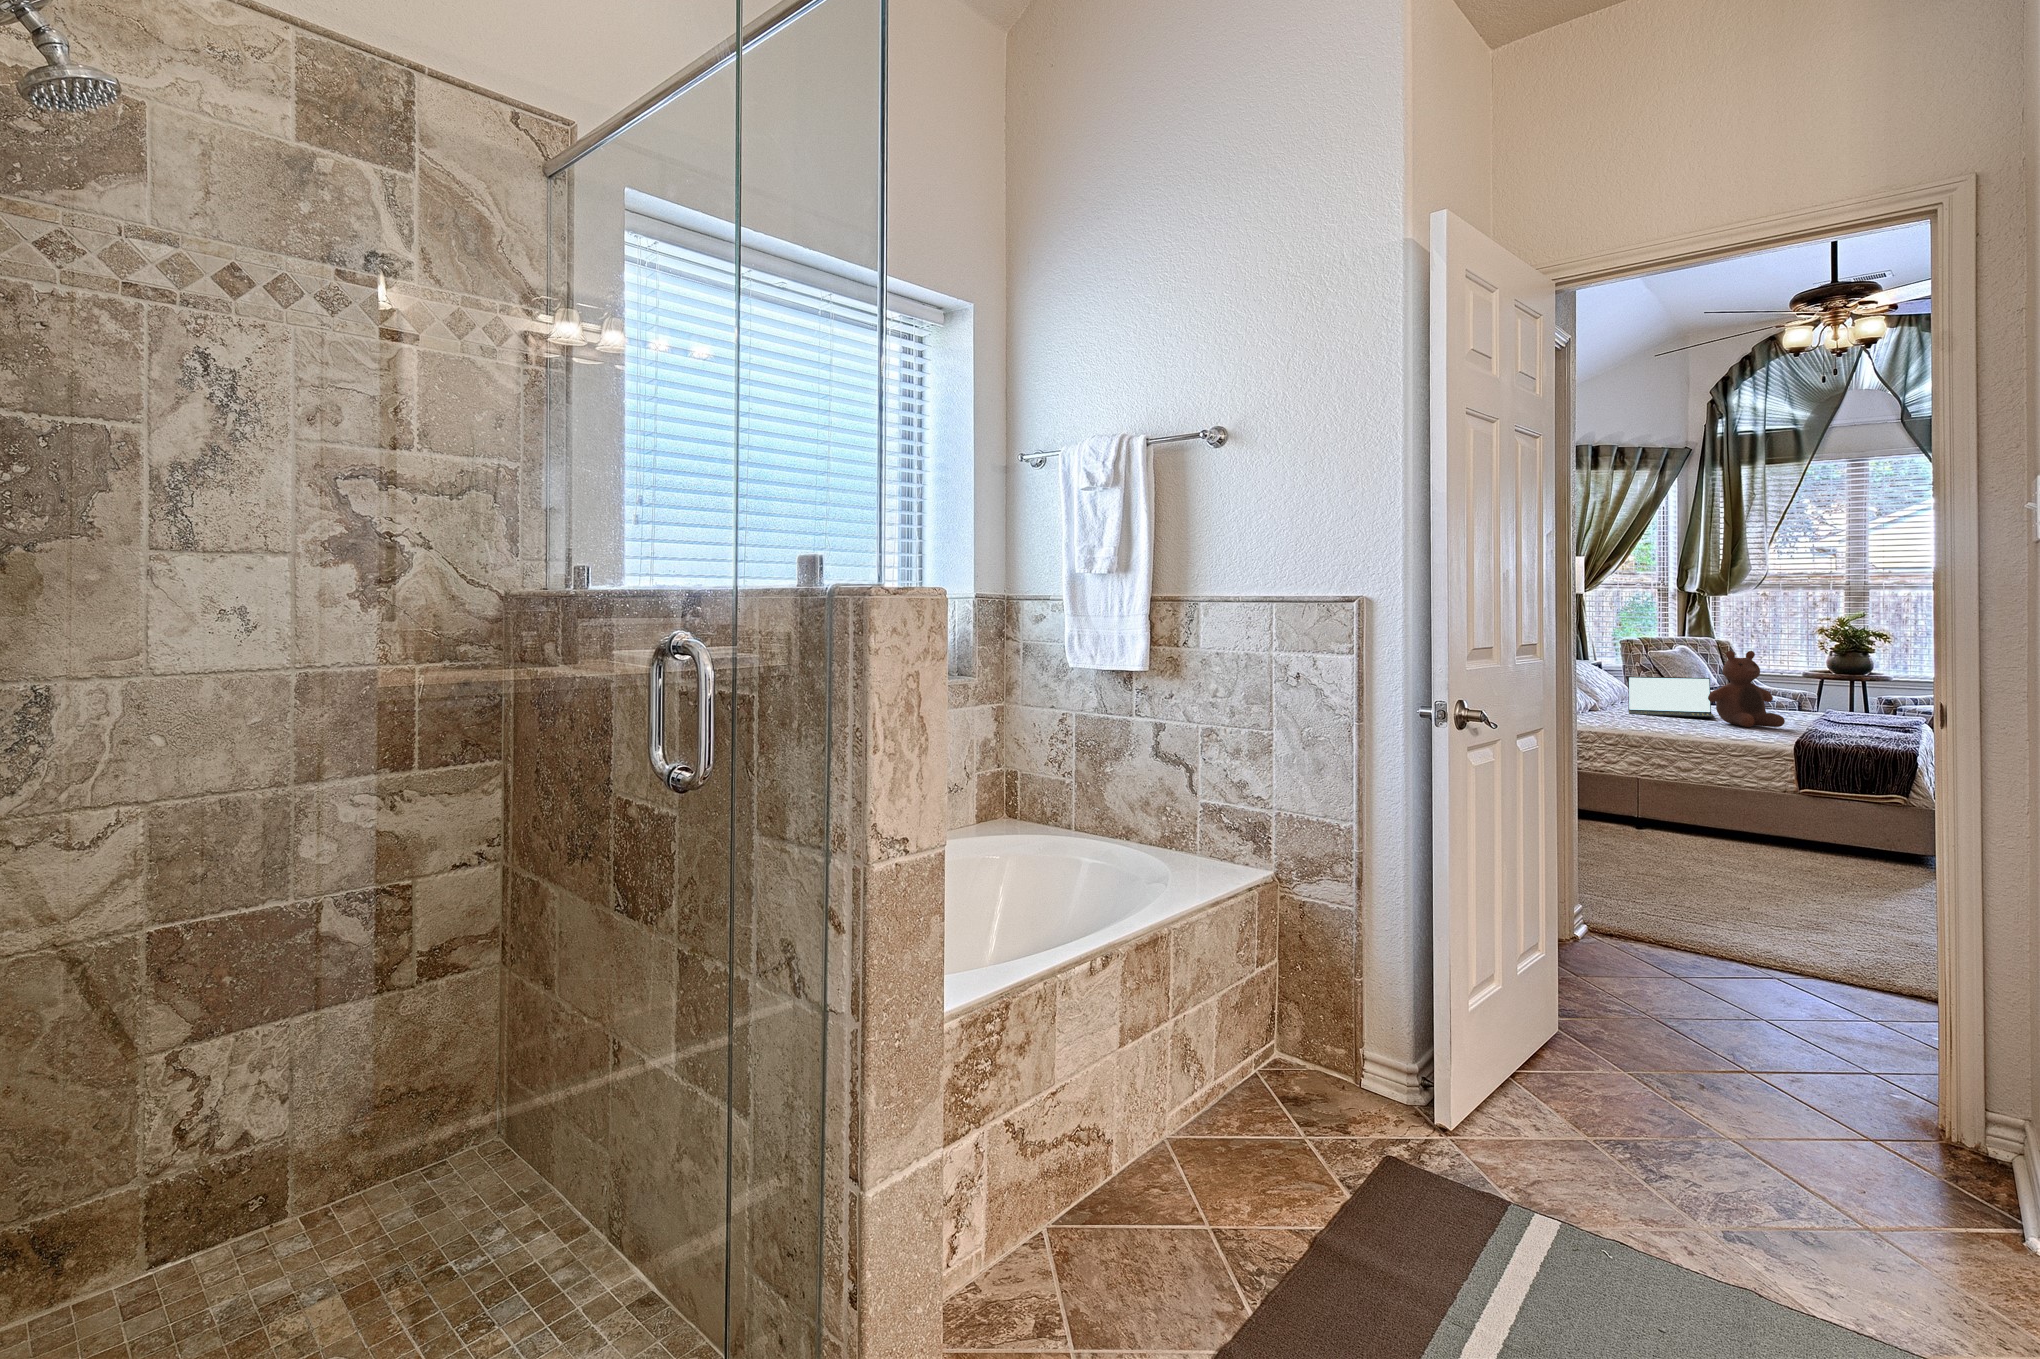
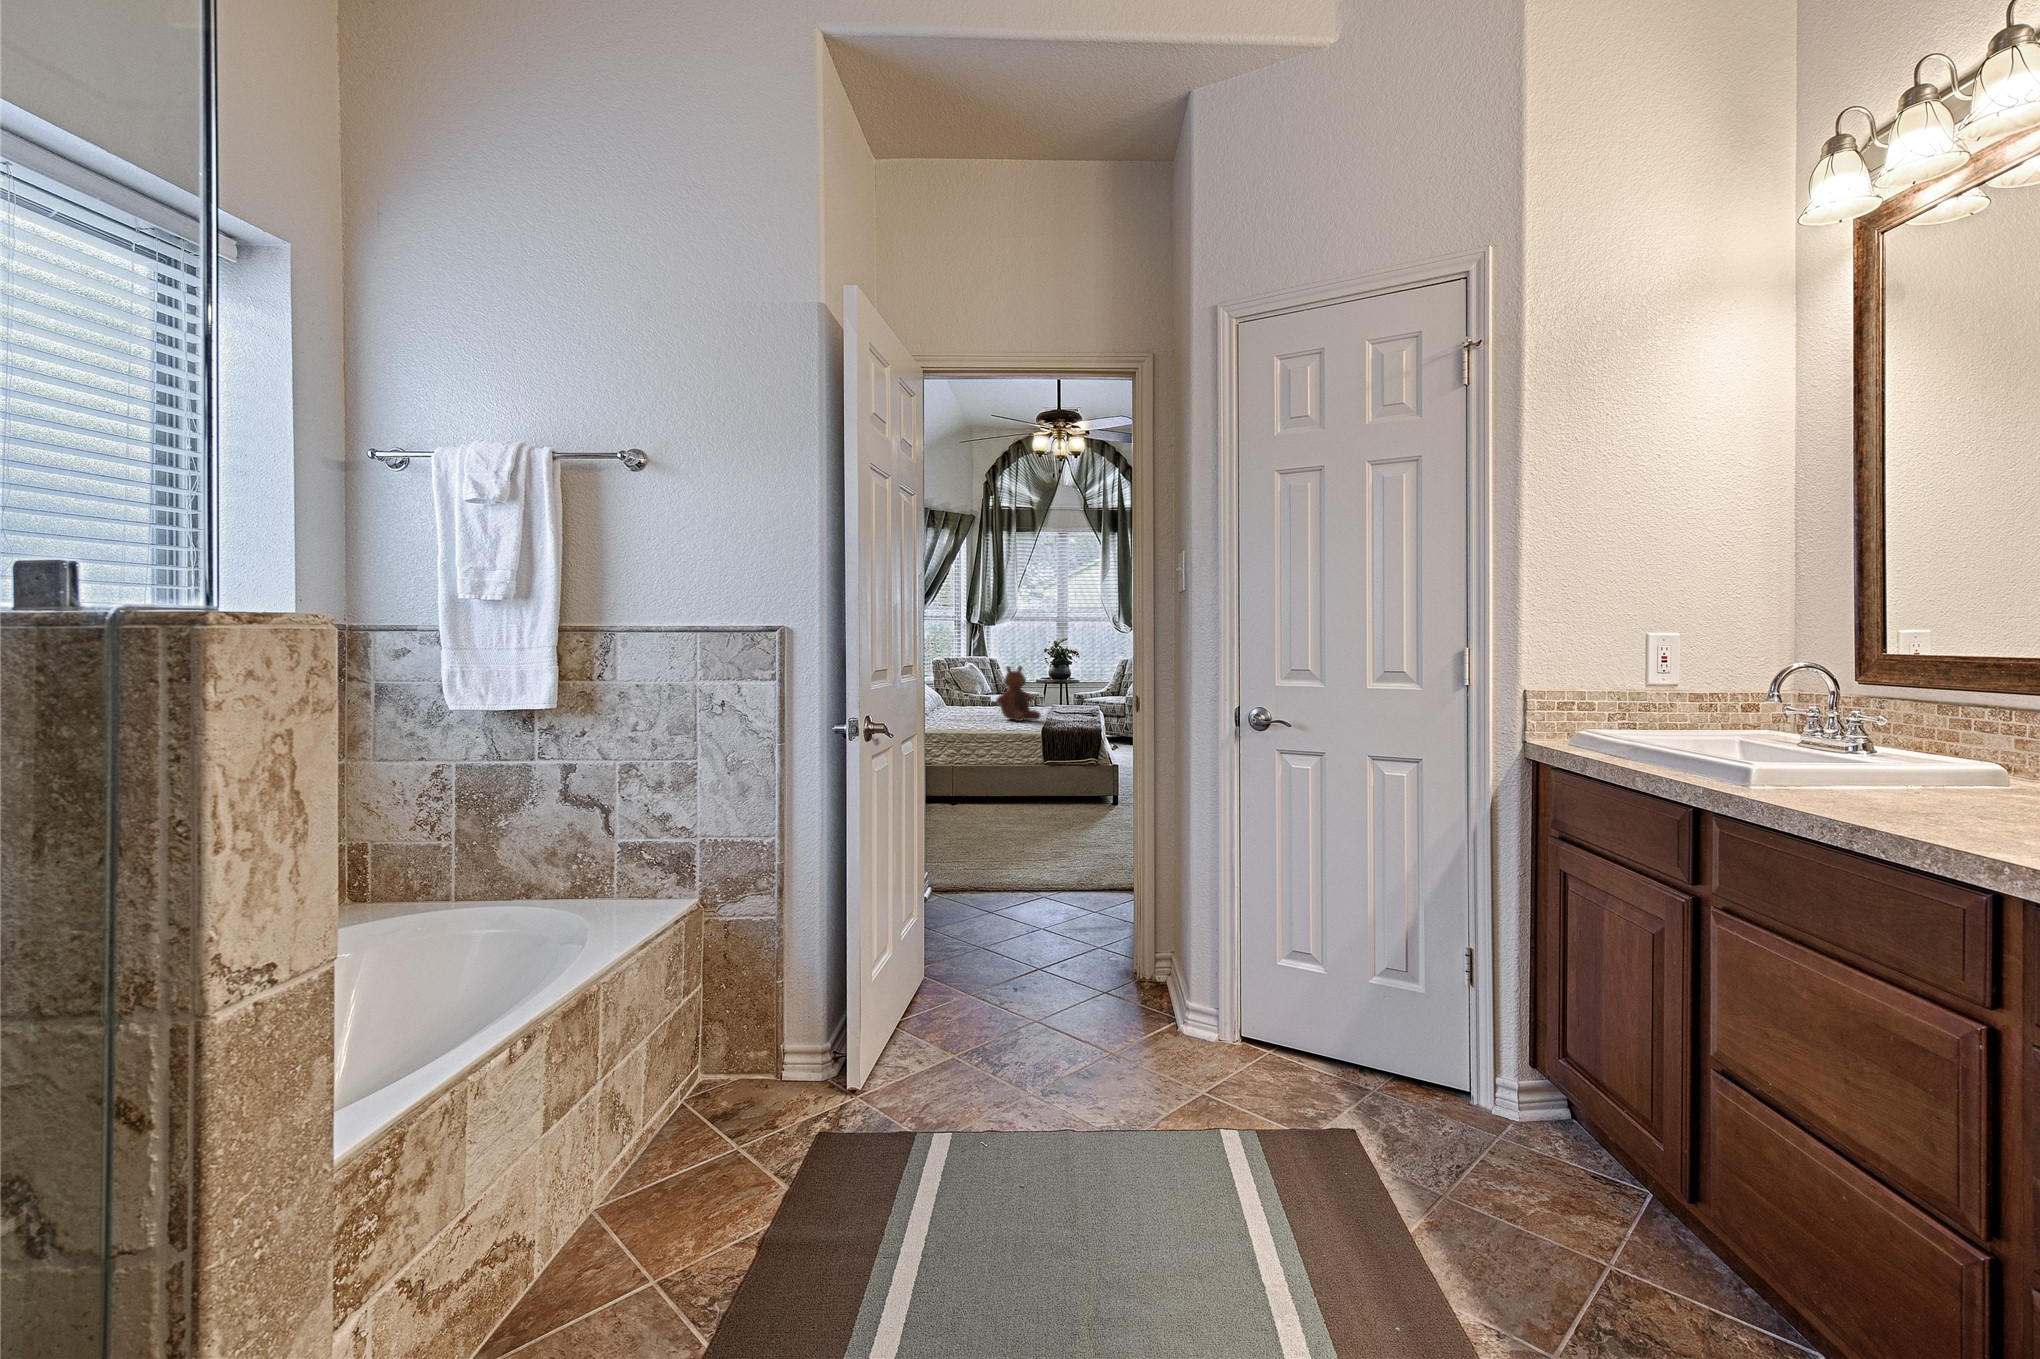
laptop: present [1628,676,1715,718] -> none [944,686,999,717]

